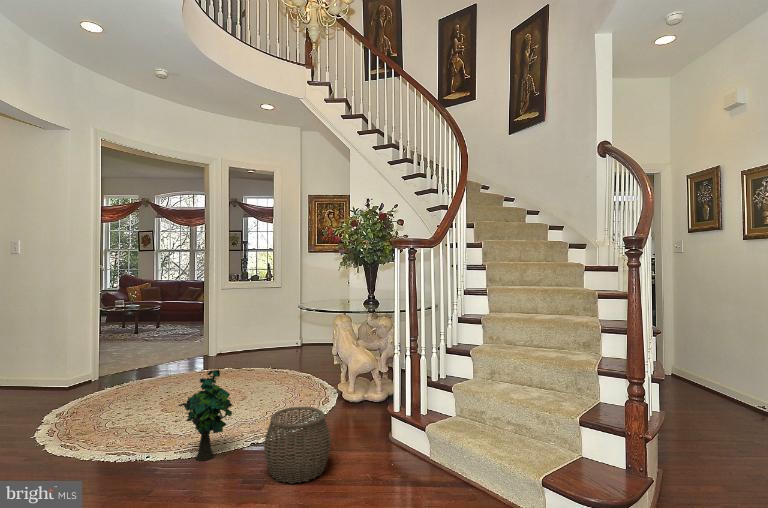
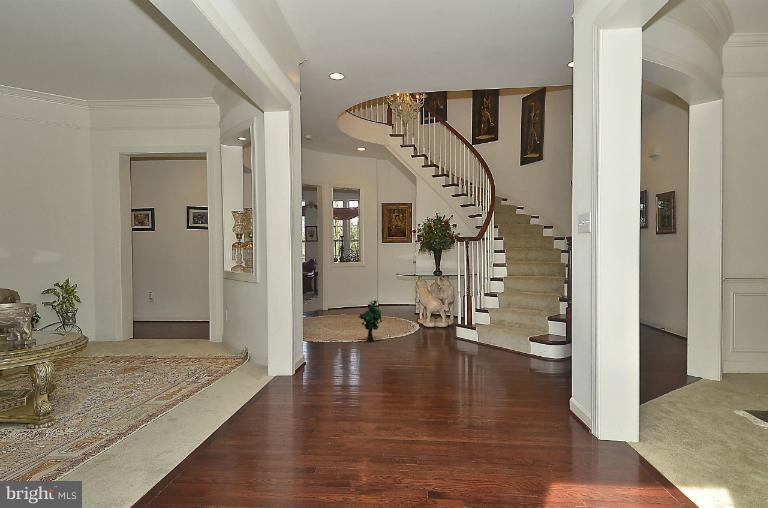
woven basket: present [264,407,331,484] -> none [402,317,433,347]

